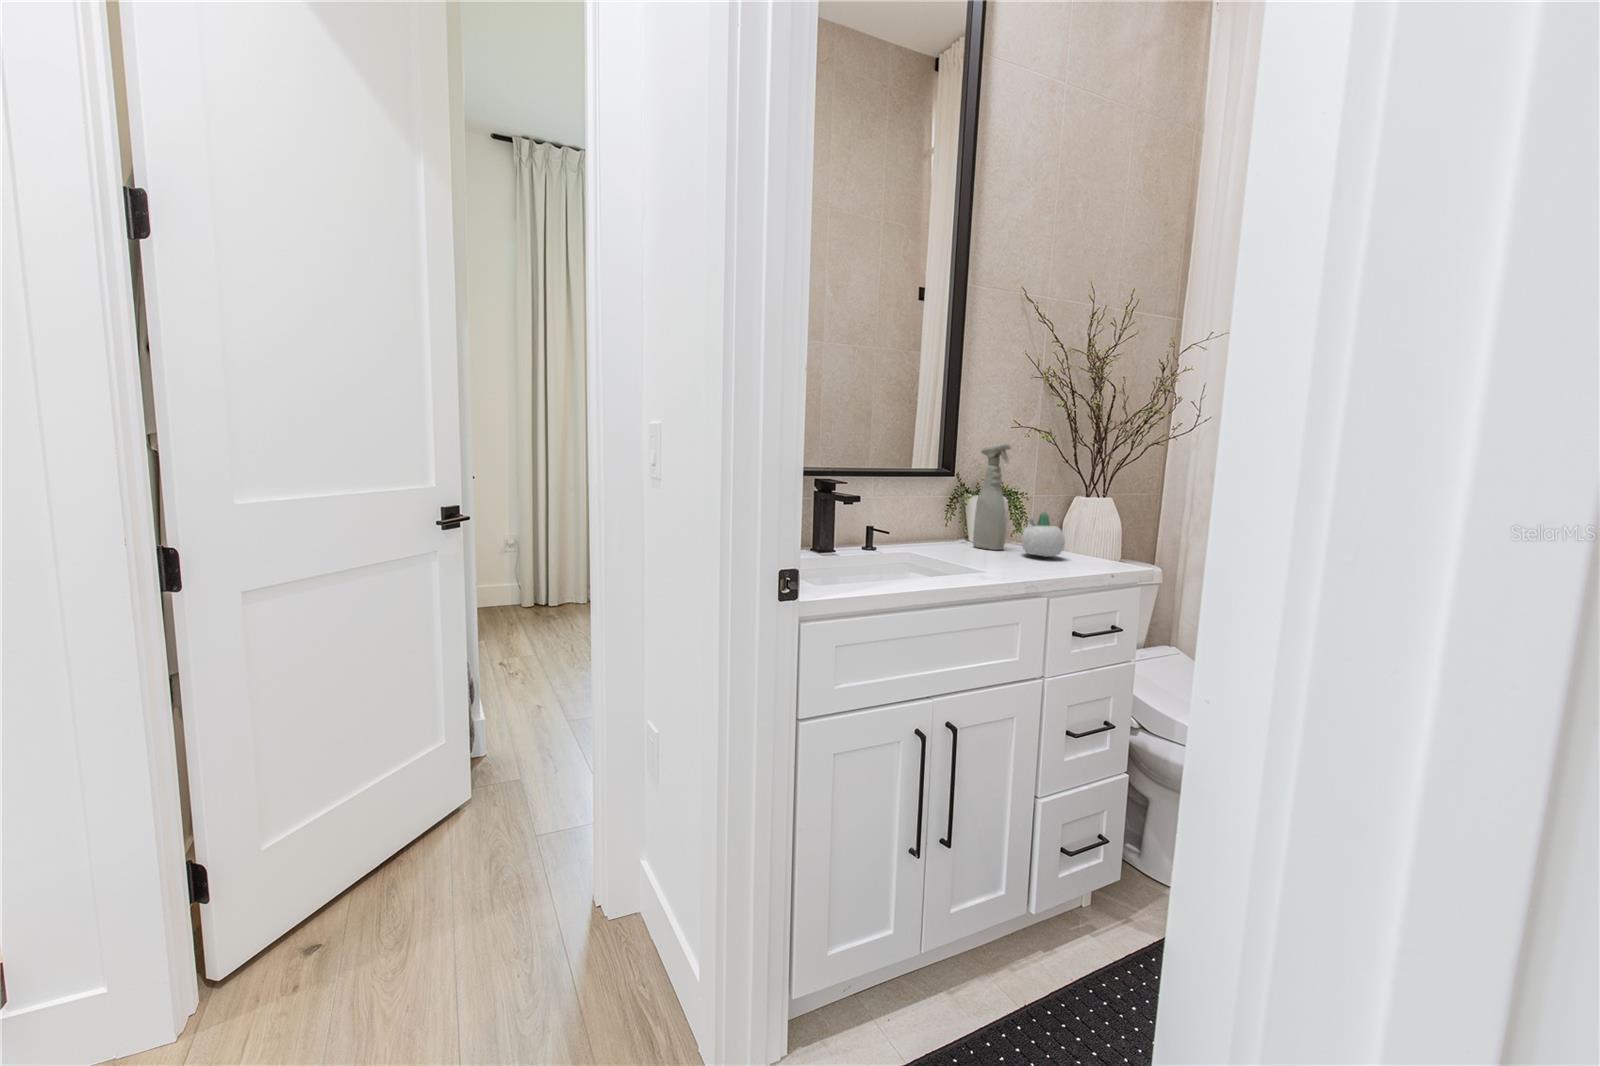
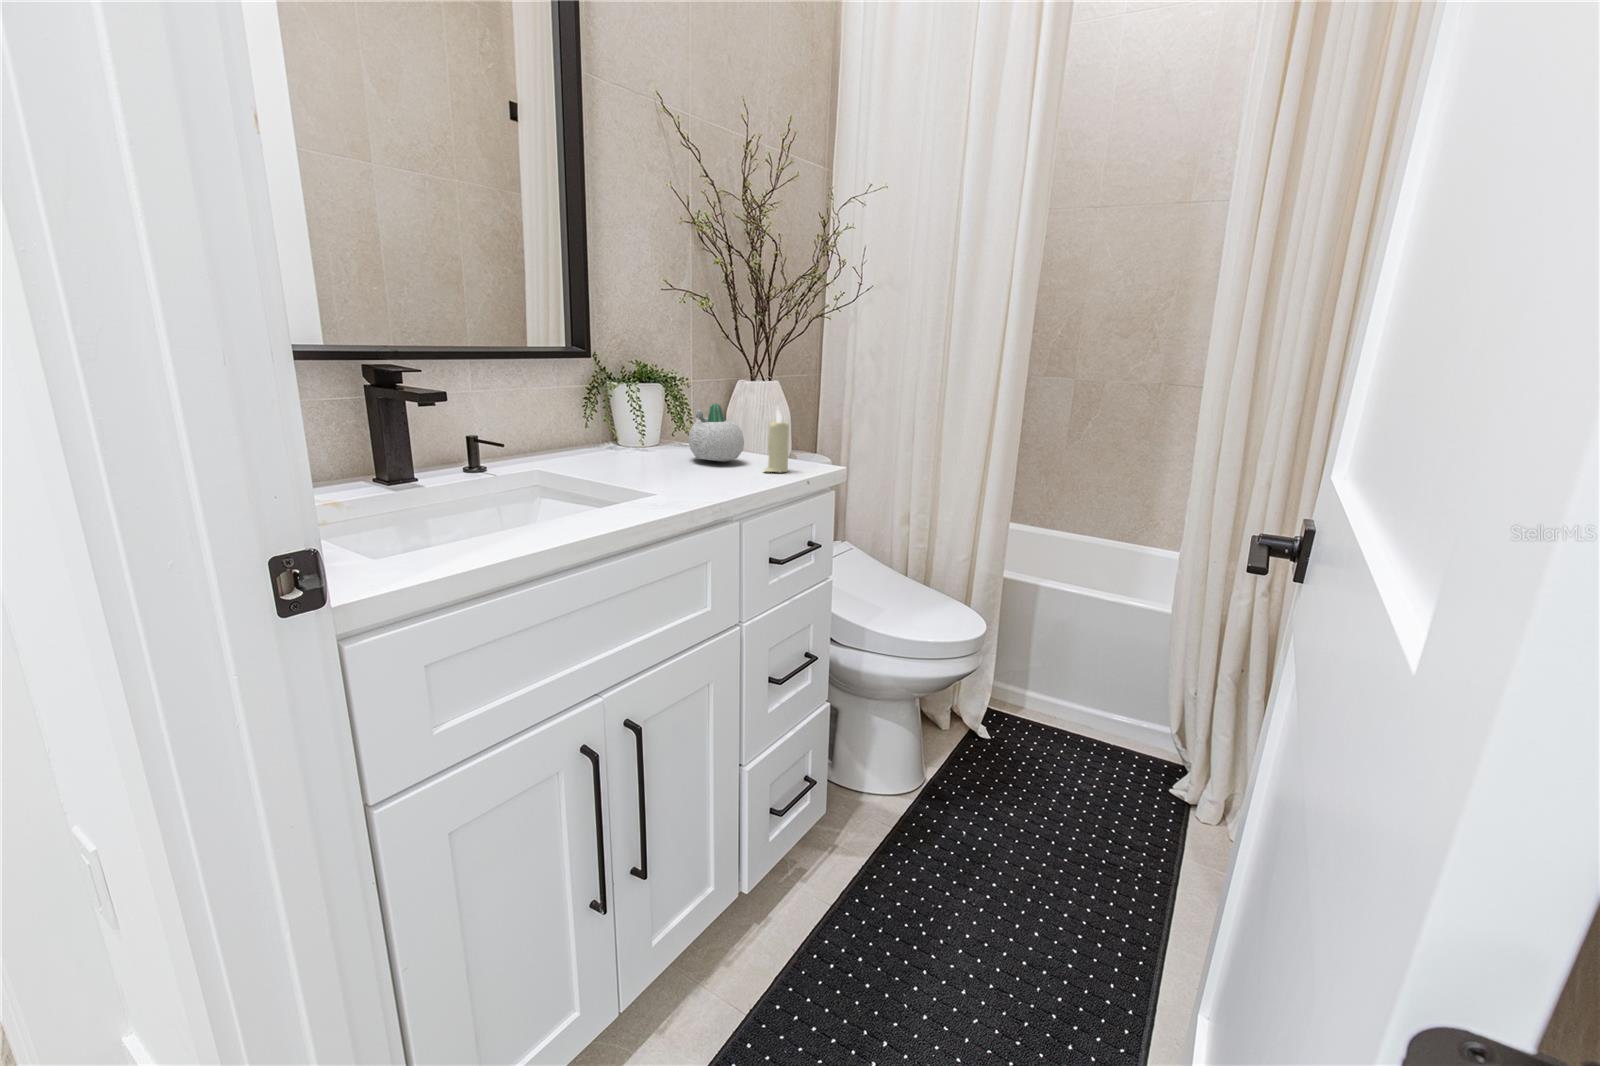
spray bottle: present [973,444,1011,550] -> none [625,312,667,456]
candle: none [1076,516,1101,568] -> present [765,408,789,472]

